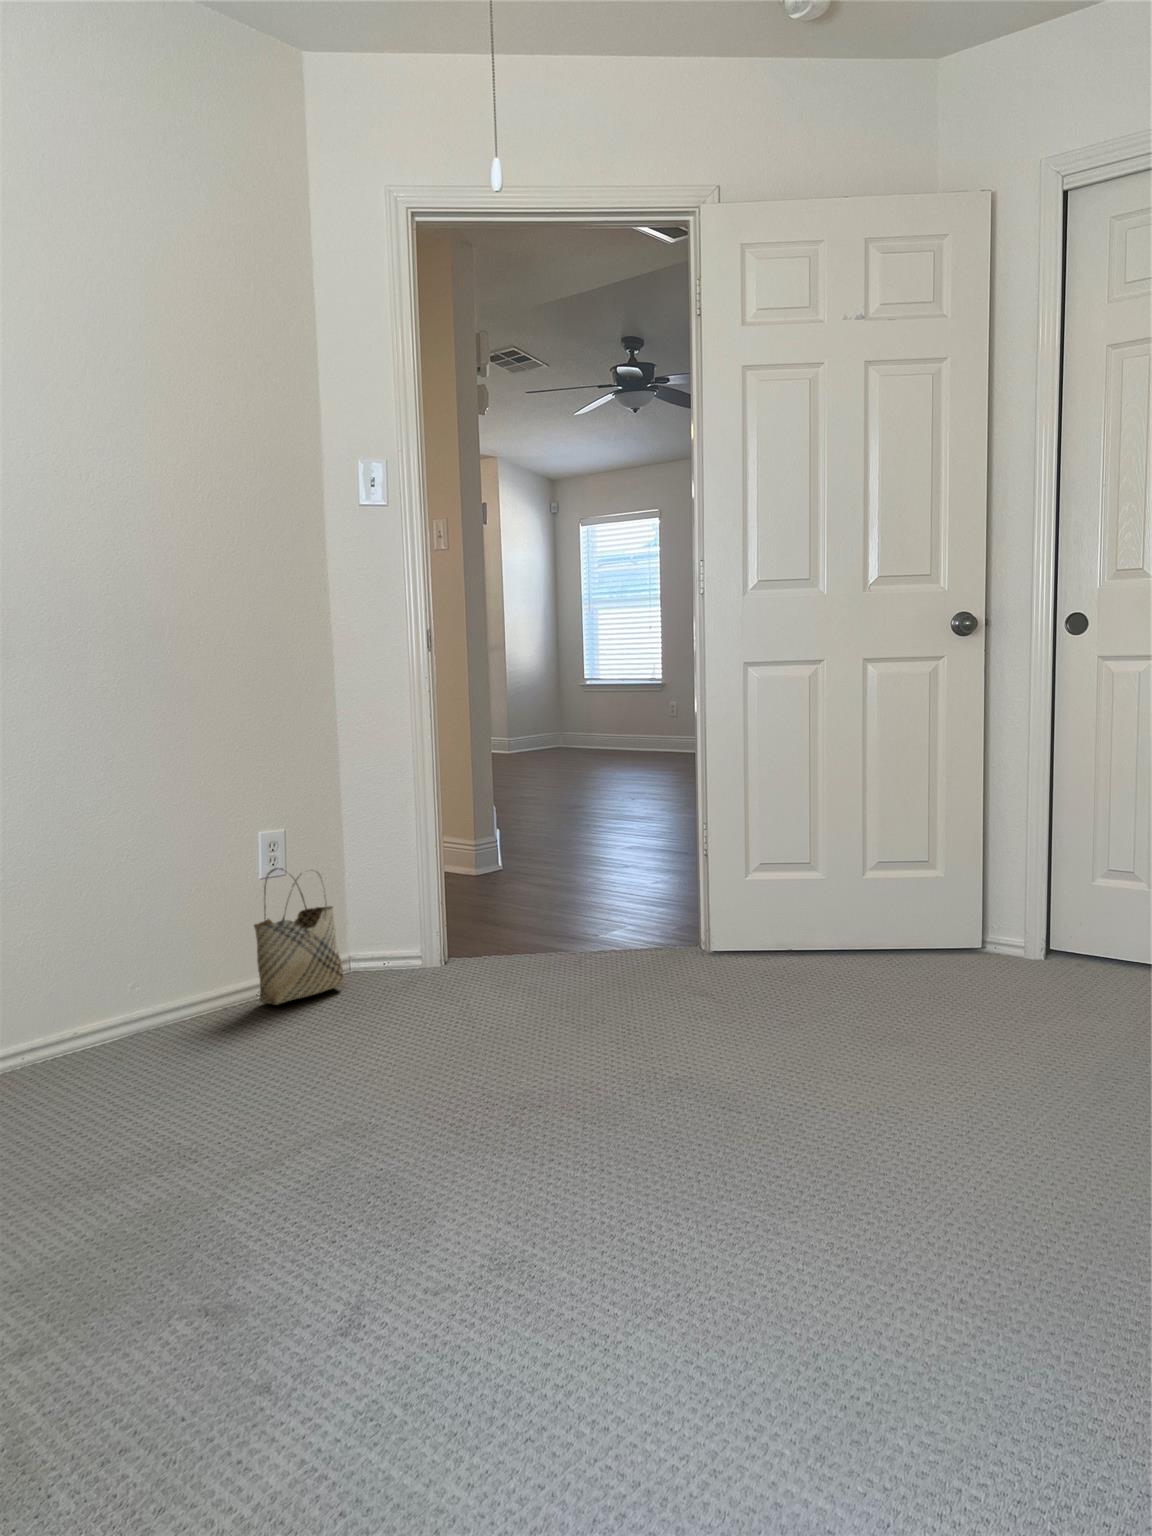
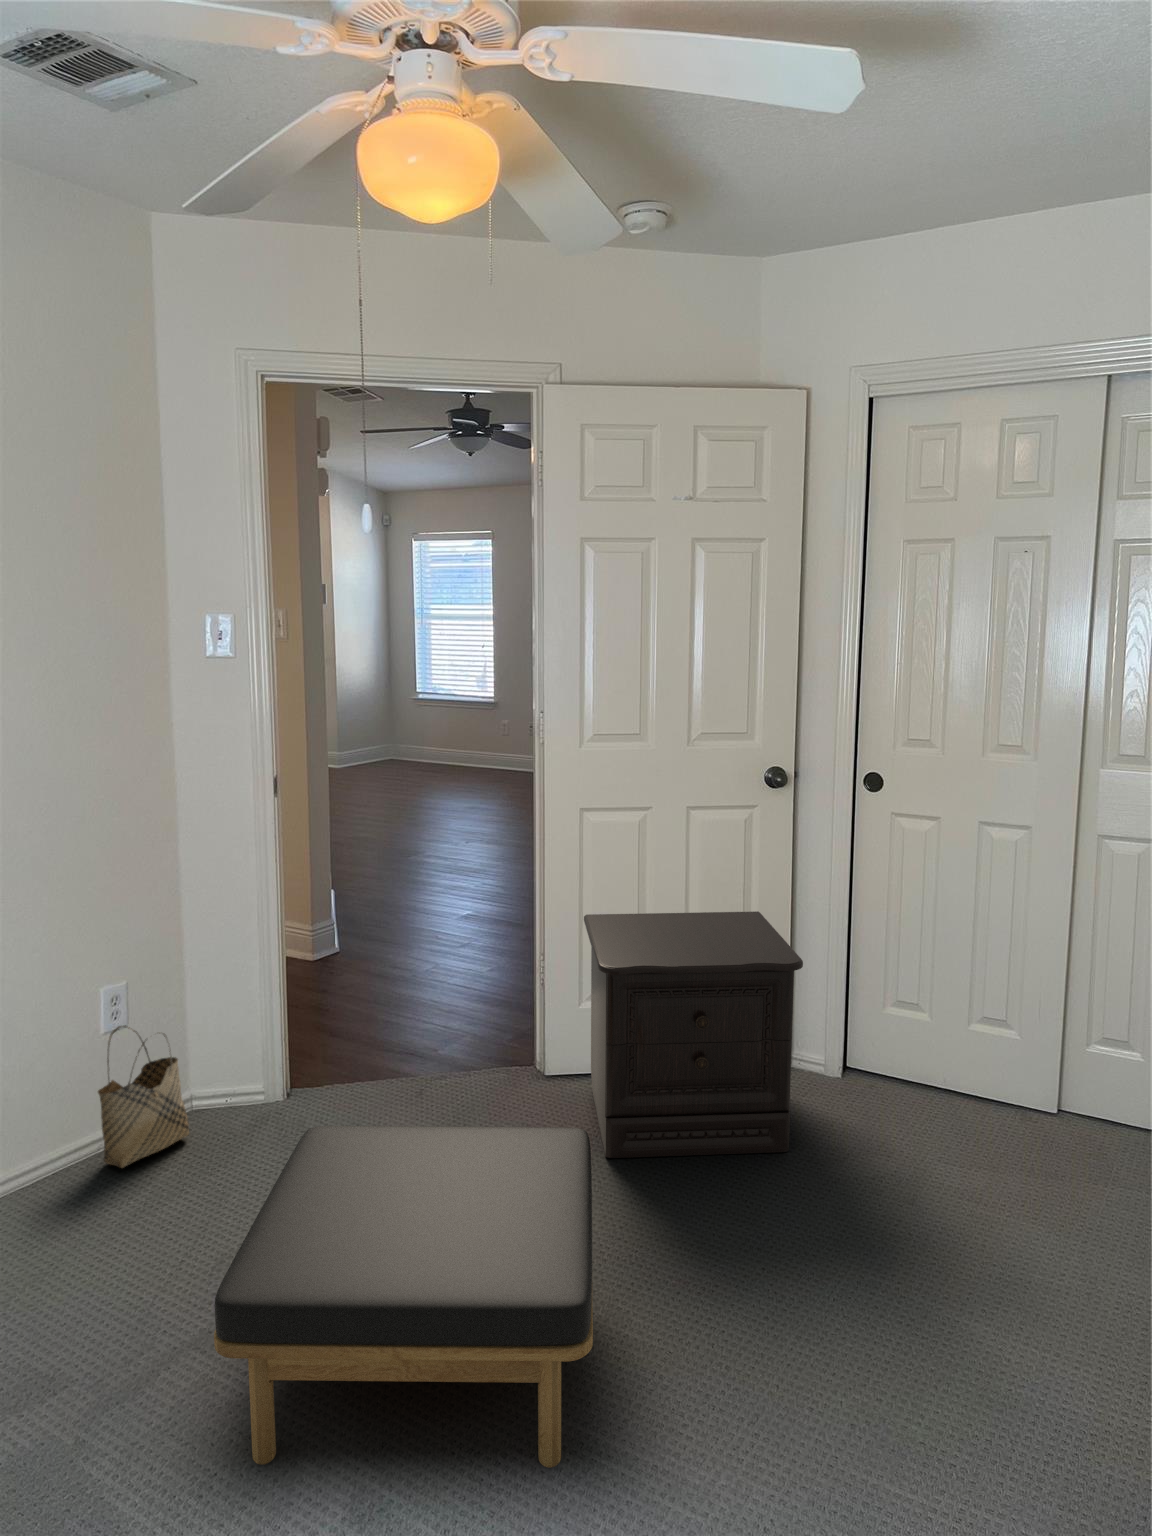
nightstand: none [751,768,1000,1012] -> present [584,911,803,1158]
ottoman: none [345,929,760,1241] -> present [214,1126,593,1468]

